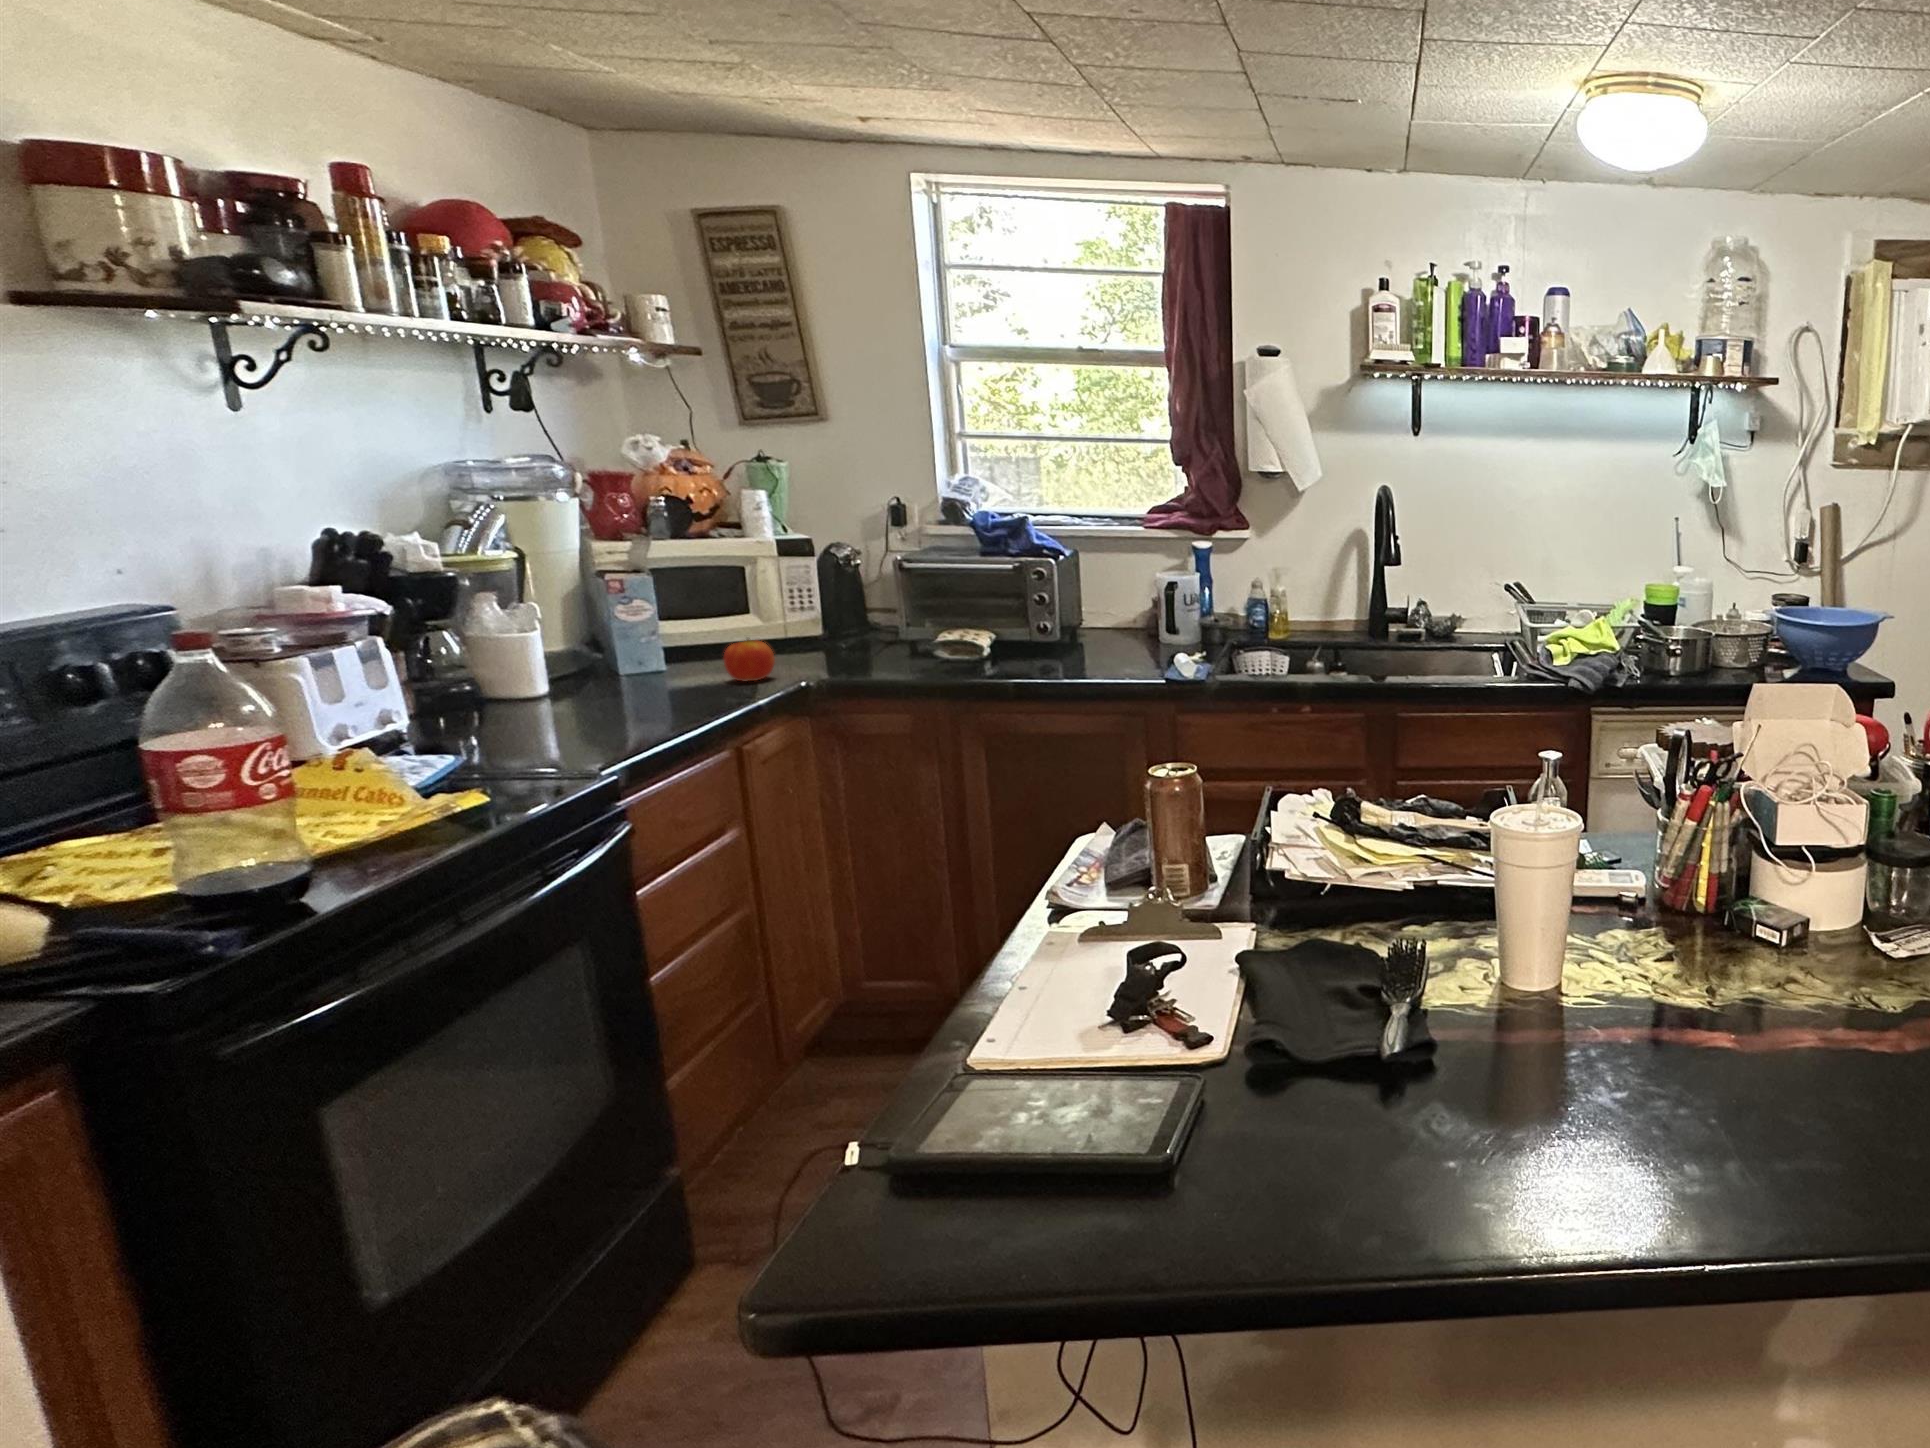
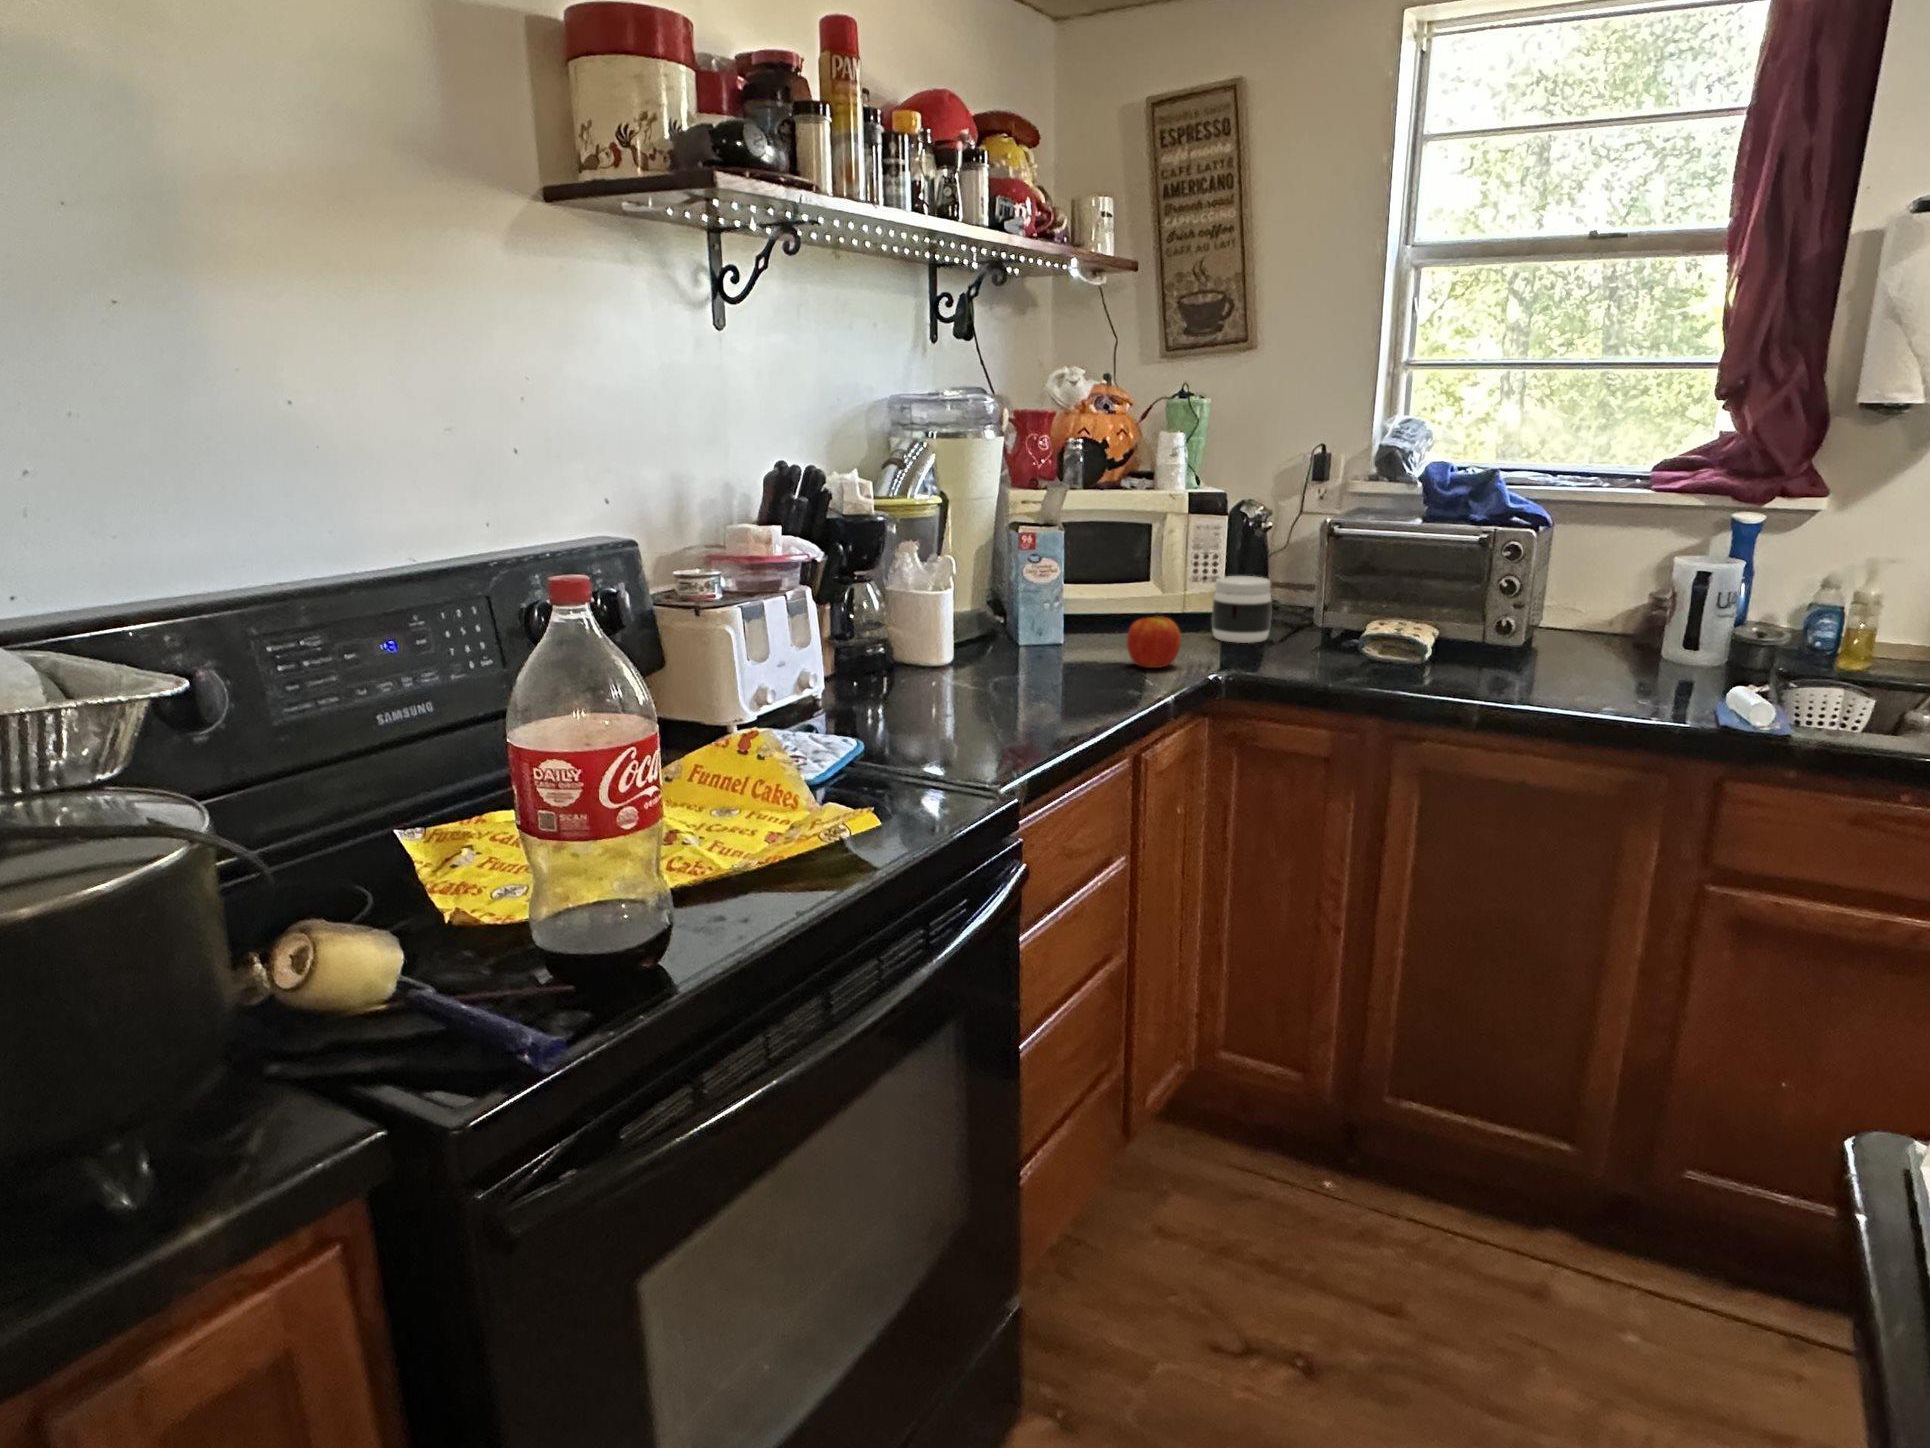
jar: none [809,604,864,657] -> present [1212,576,1272,643]

